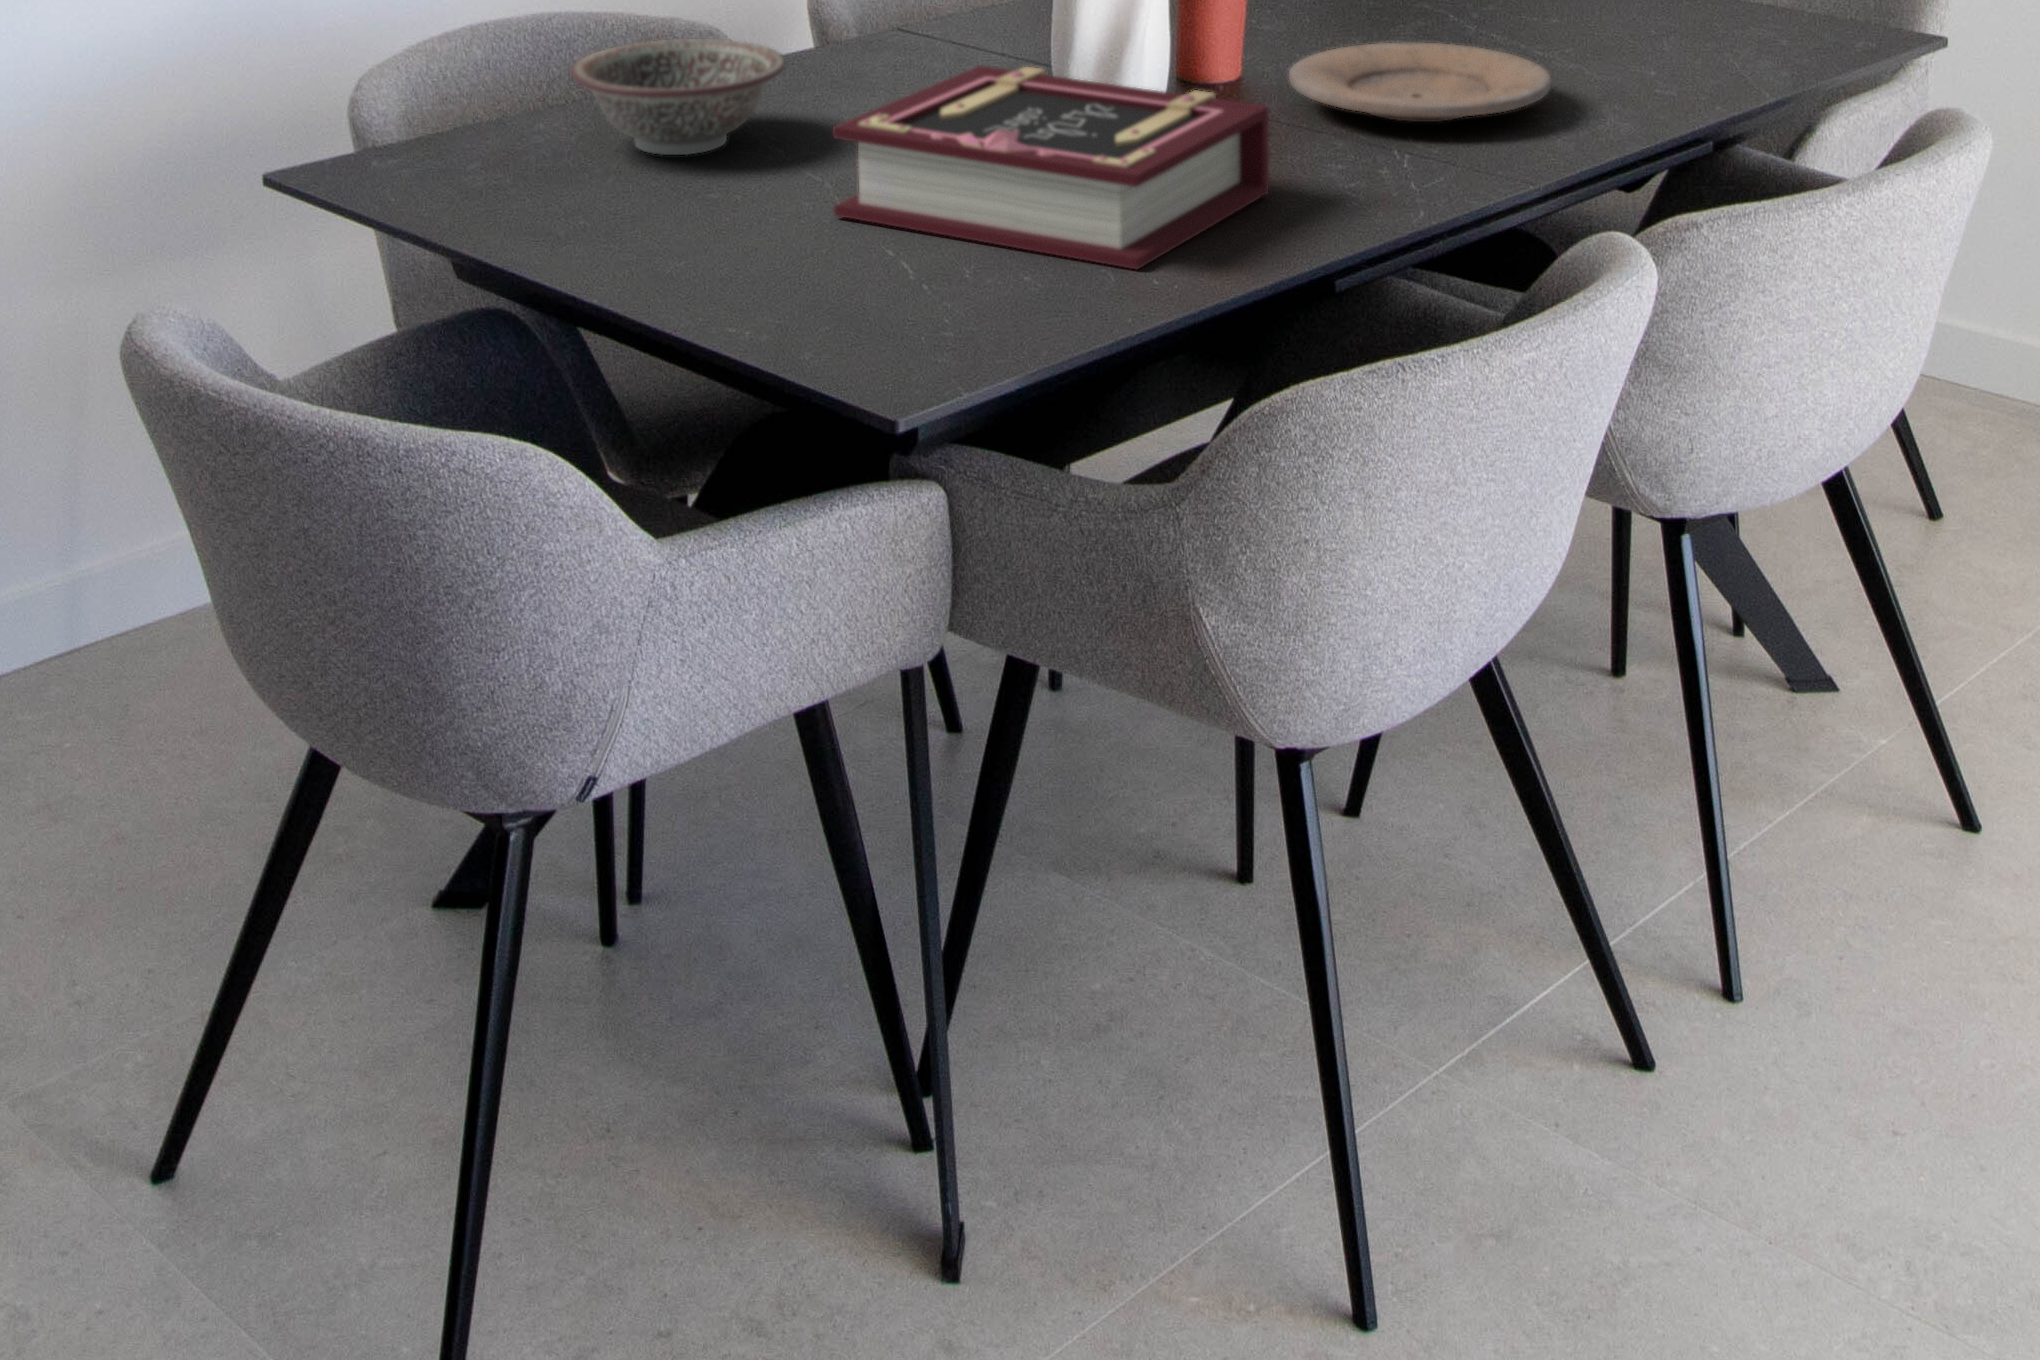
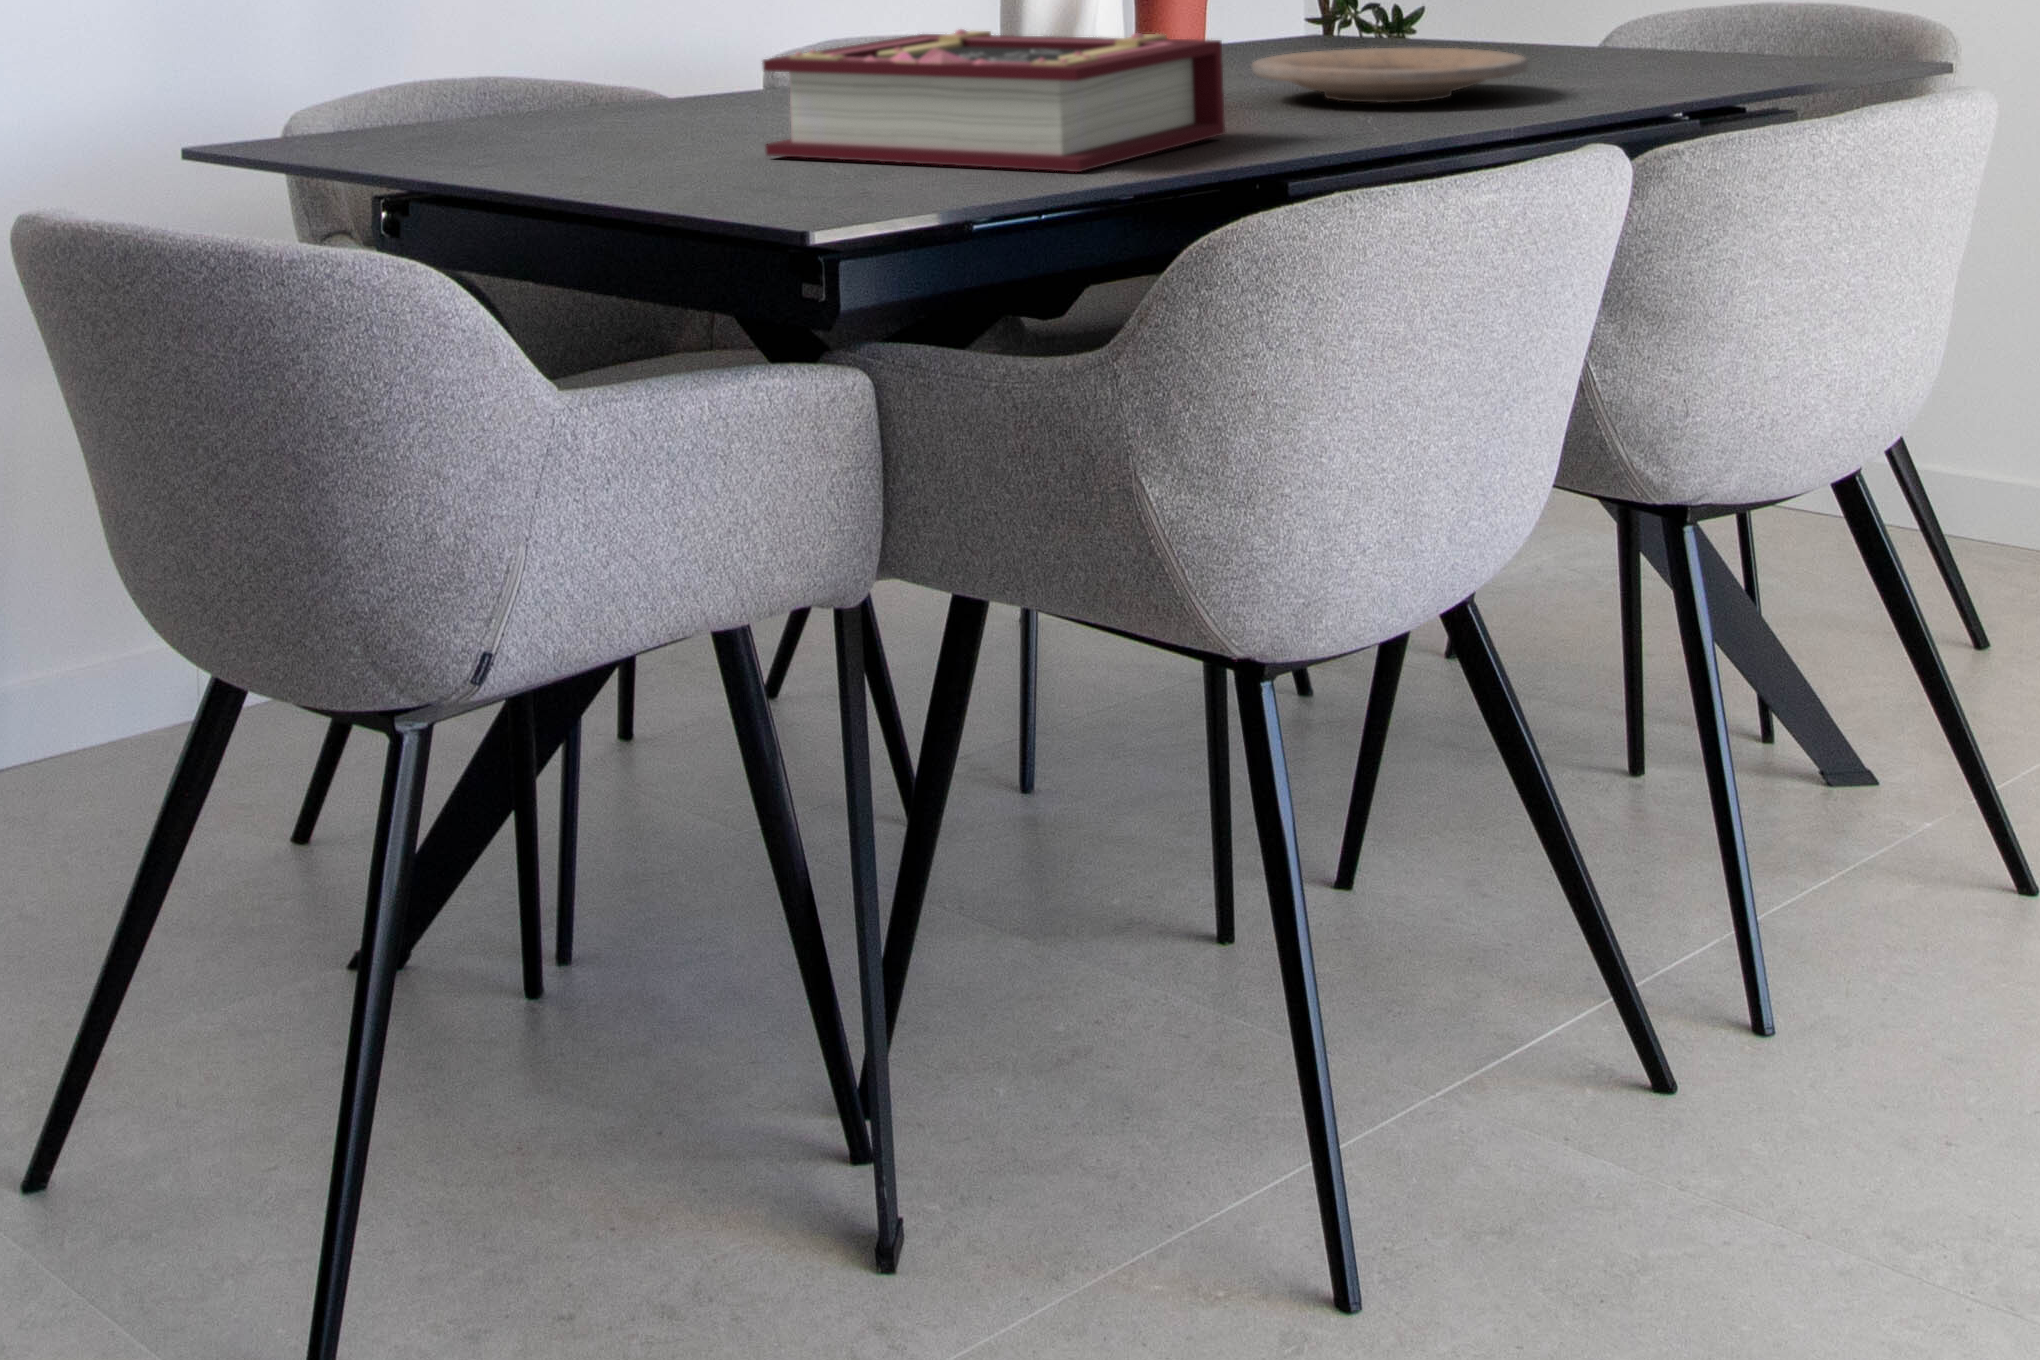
decorative bowl: present [571,39,786,155] -> none [502,37,725,135]

